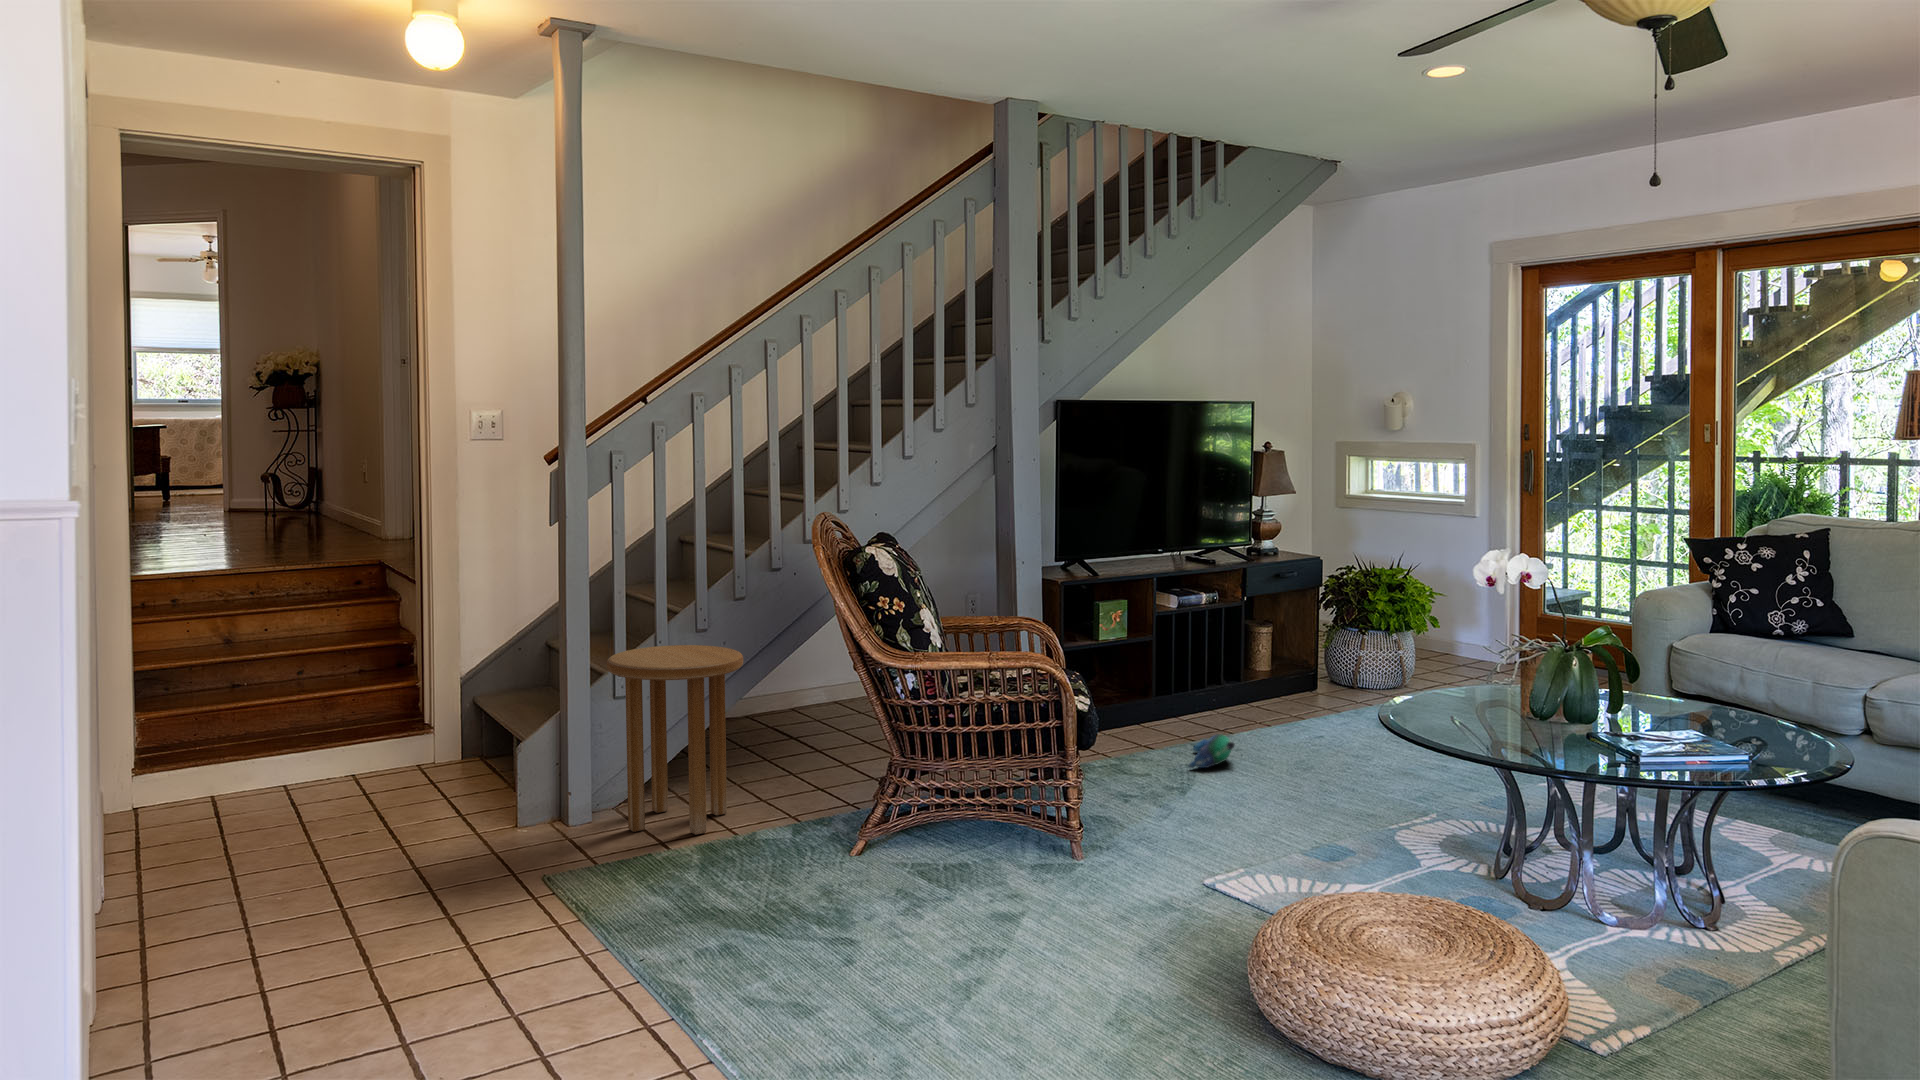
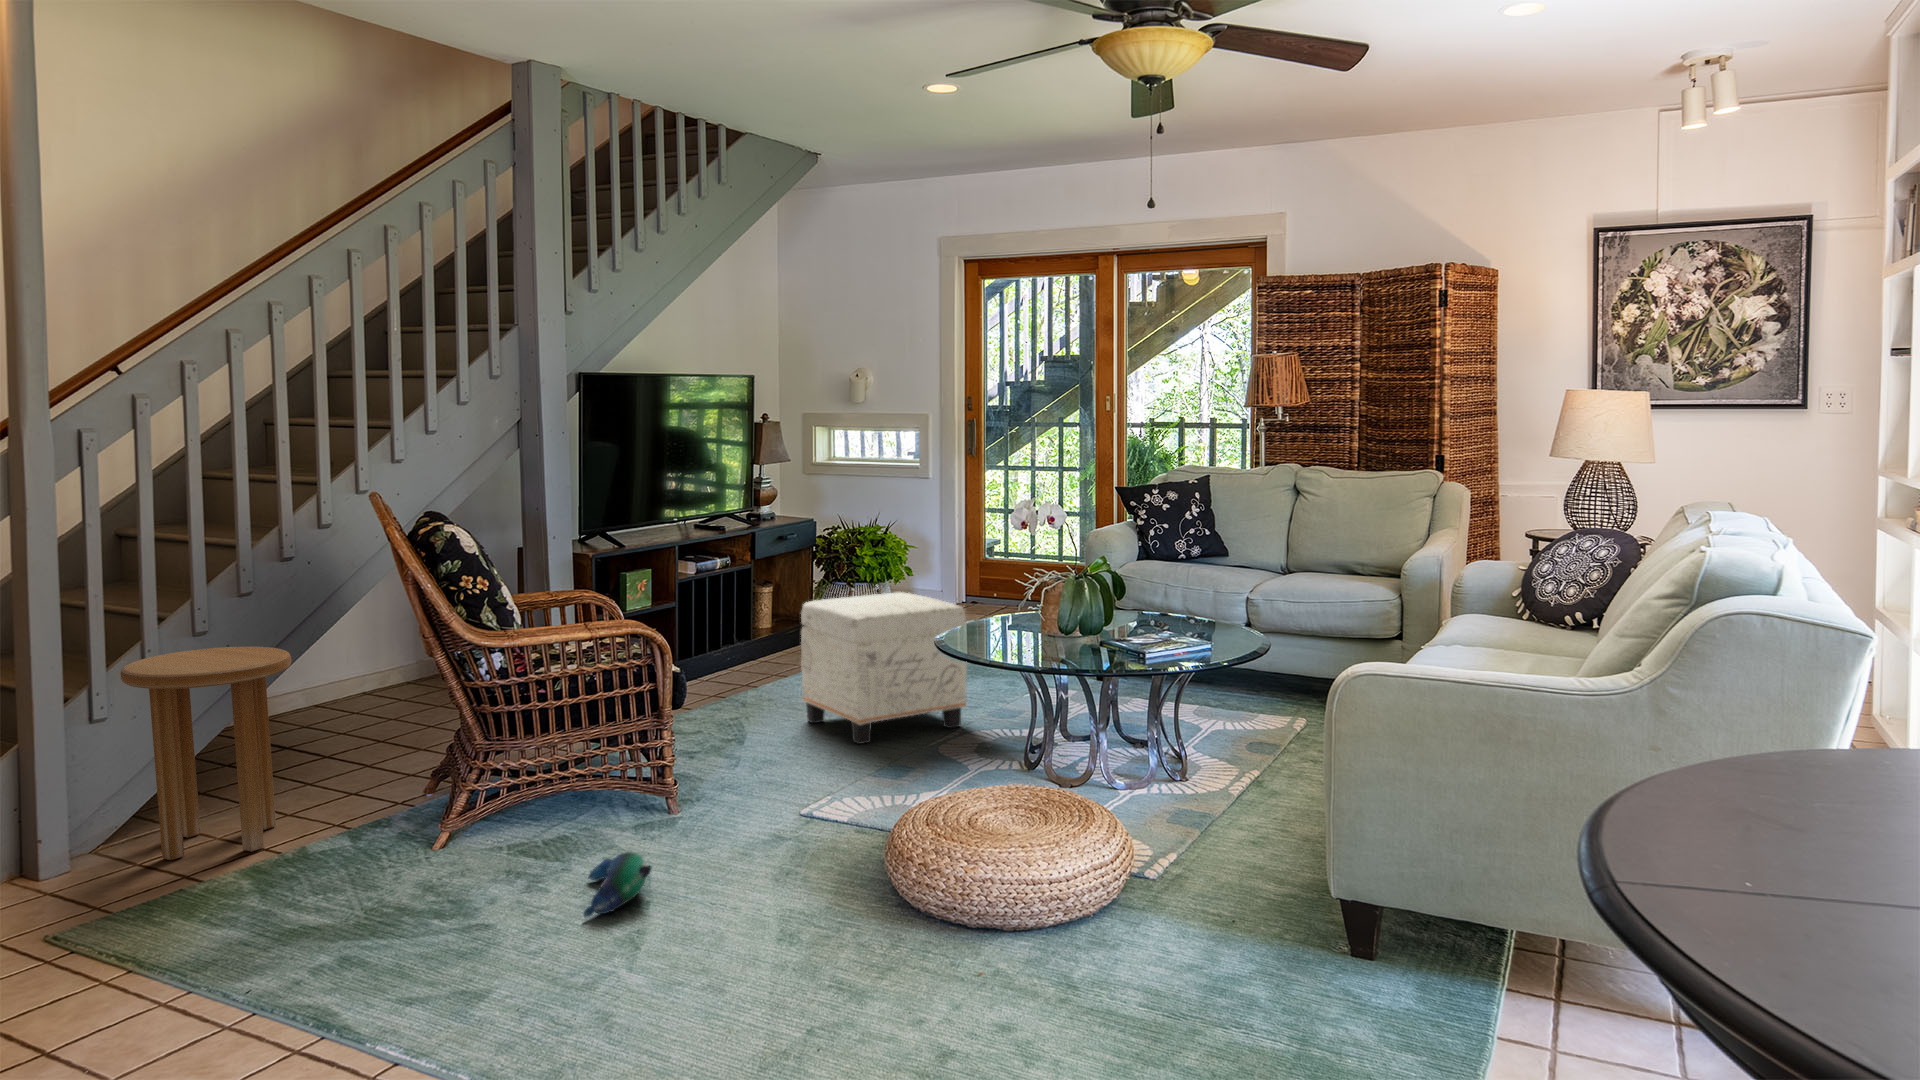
ottoman: none [1257,647,1446,813] -> present [801,592,967,744]
plush toy: present [1189,734,1235,768] -> present [584,852,652,917]

